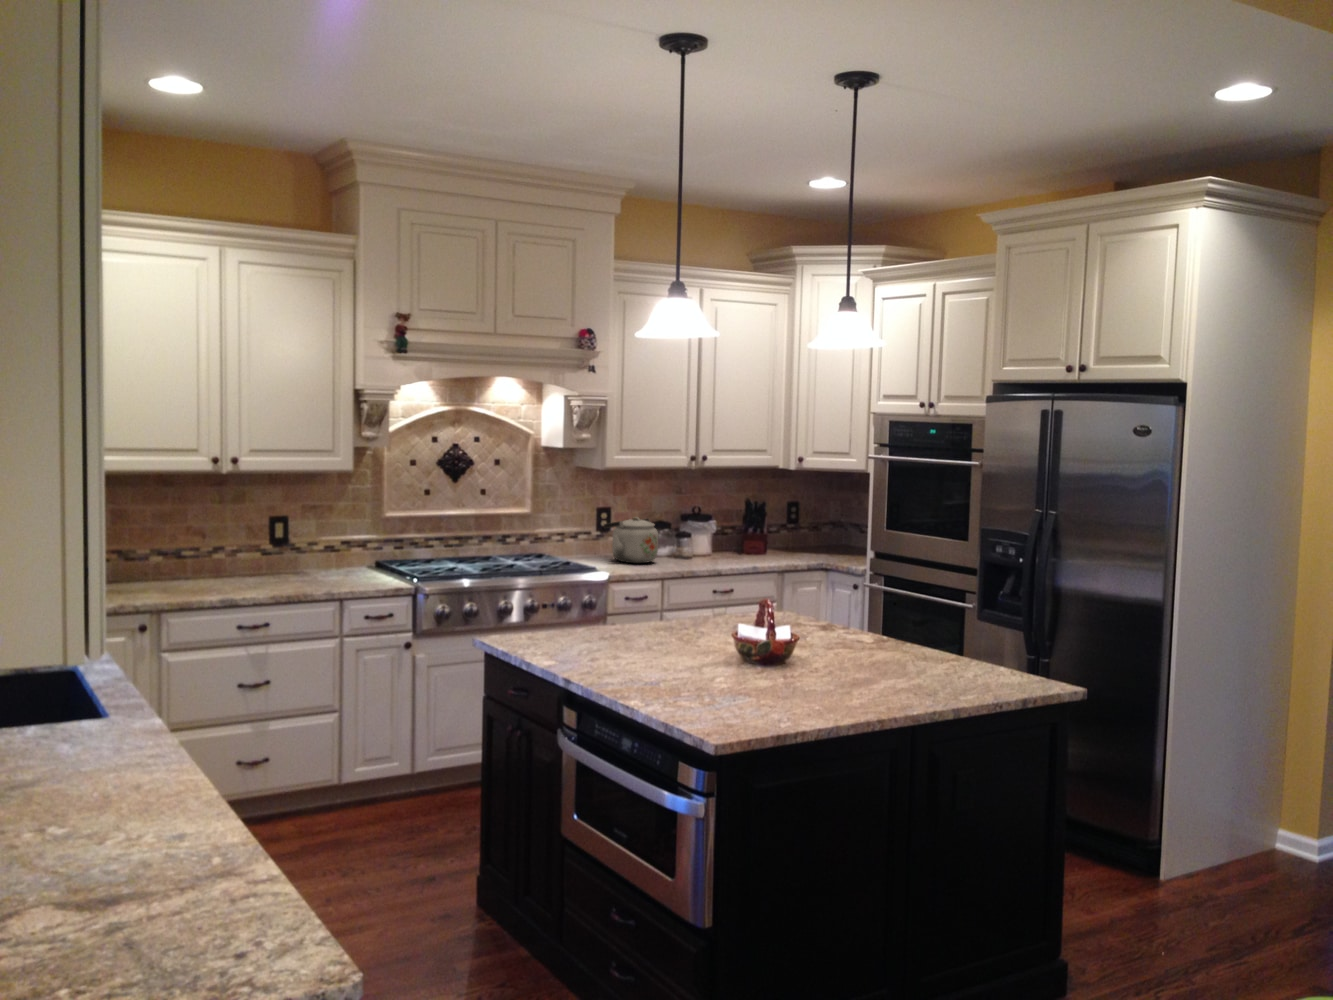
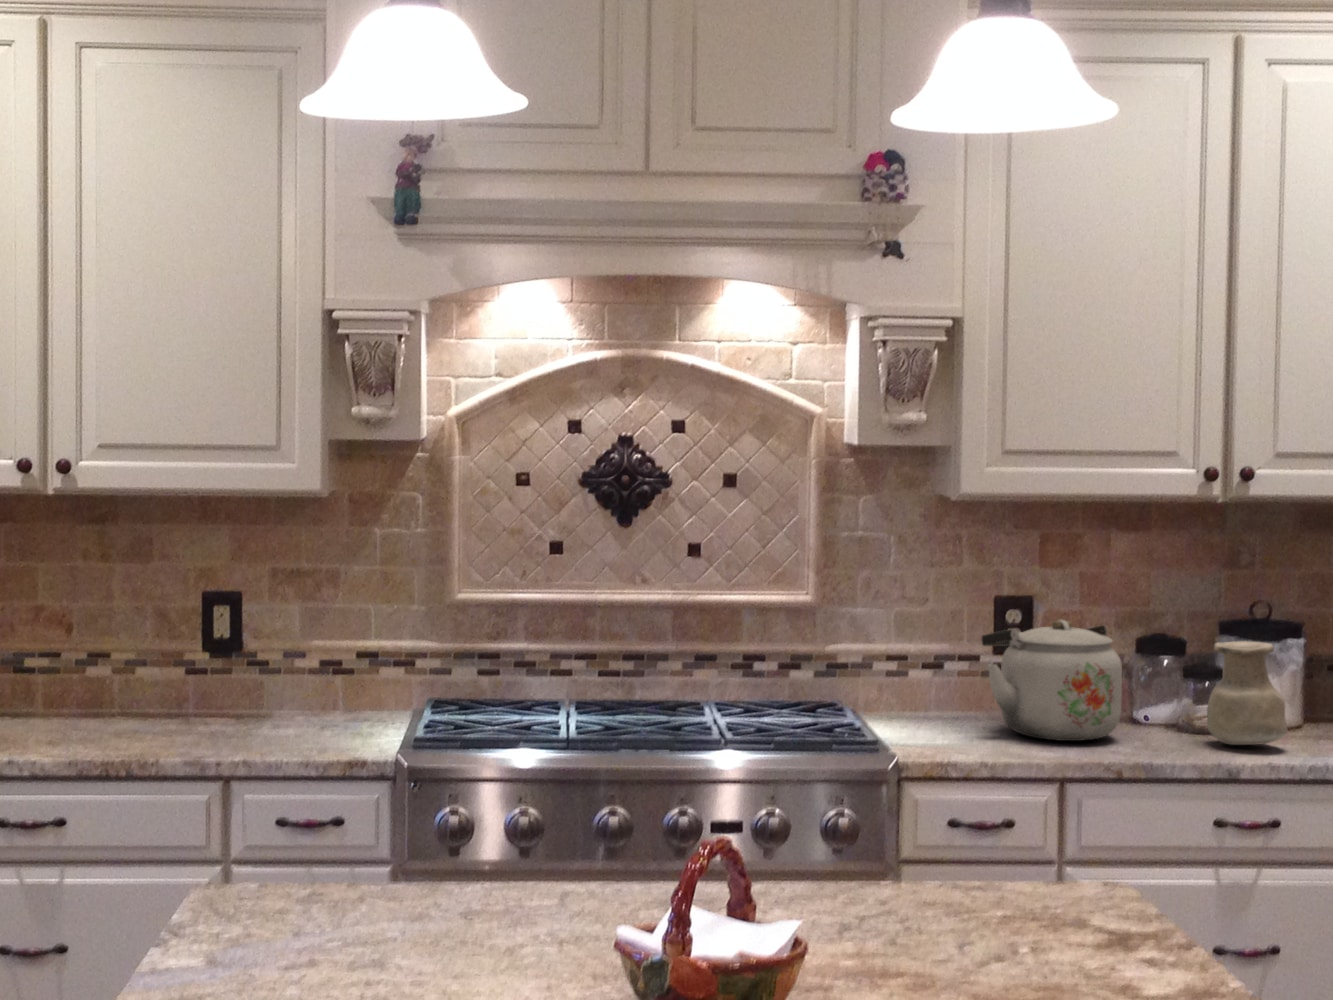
vase: none [684,523,713,561] -> present [1207,641,1287,745]

